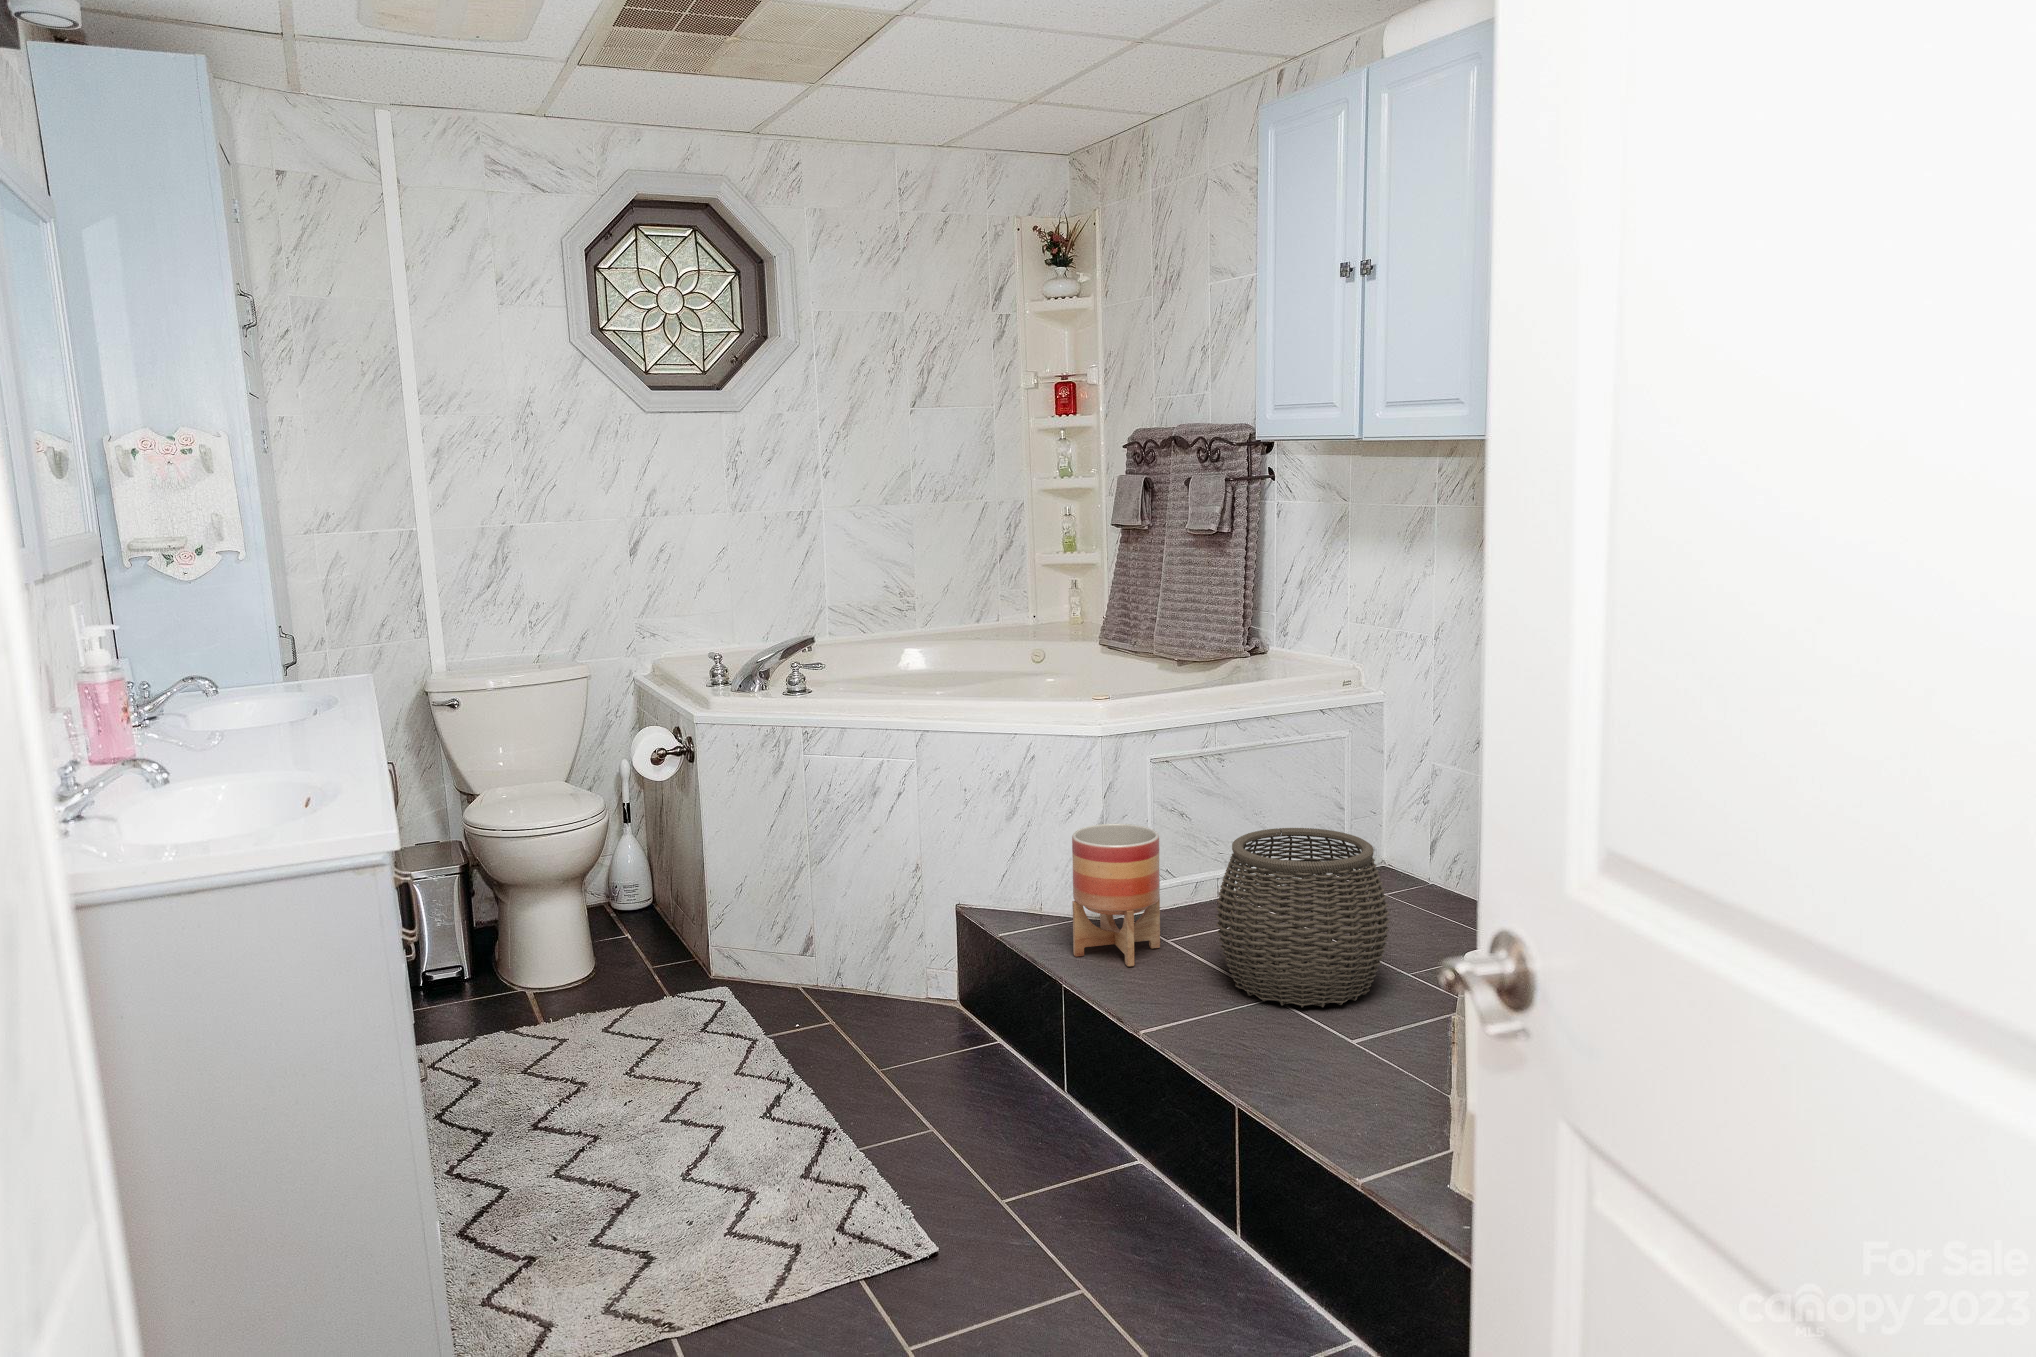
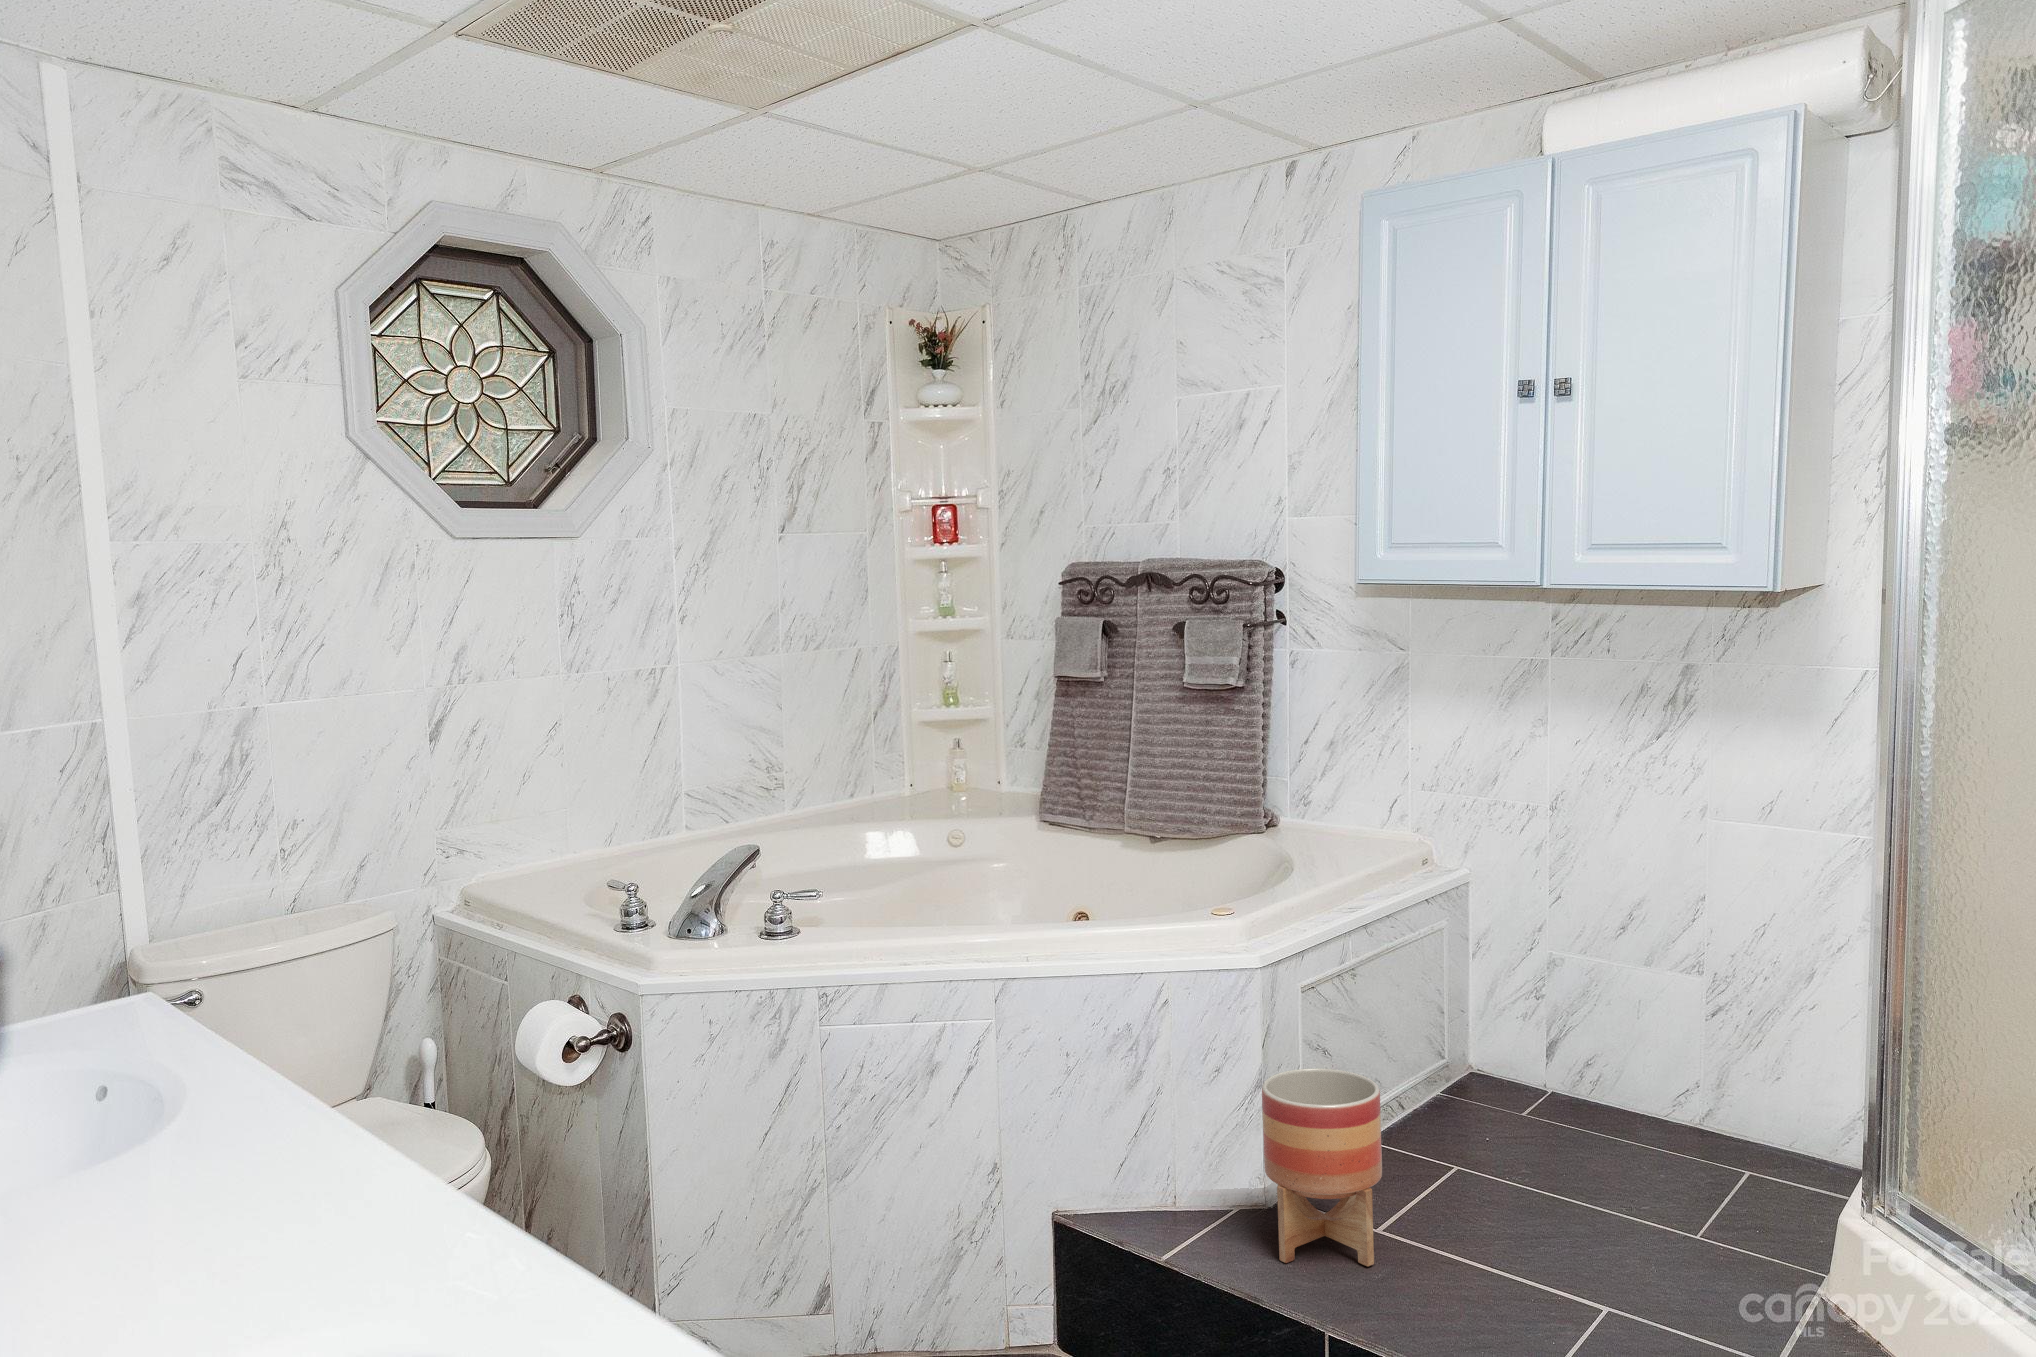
woven basket: present [1216,828,1390,1007] -> none [1473,1047,1709,1291]

